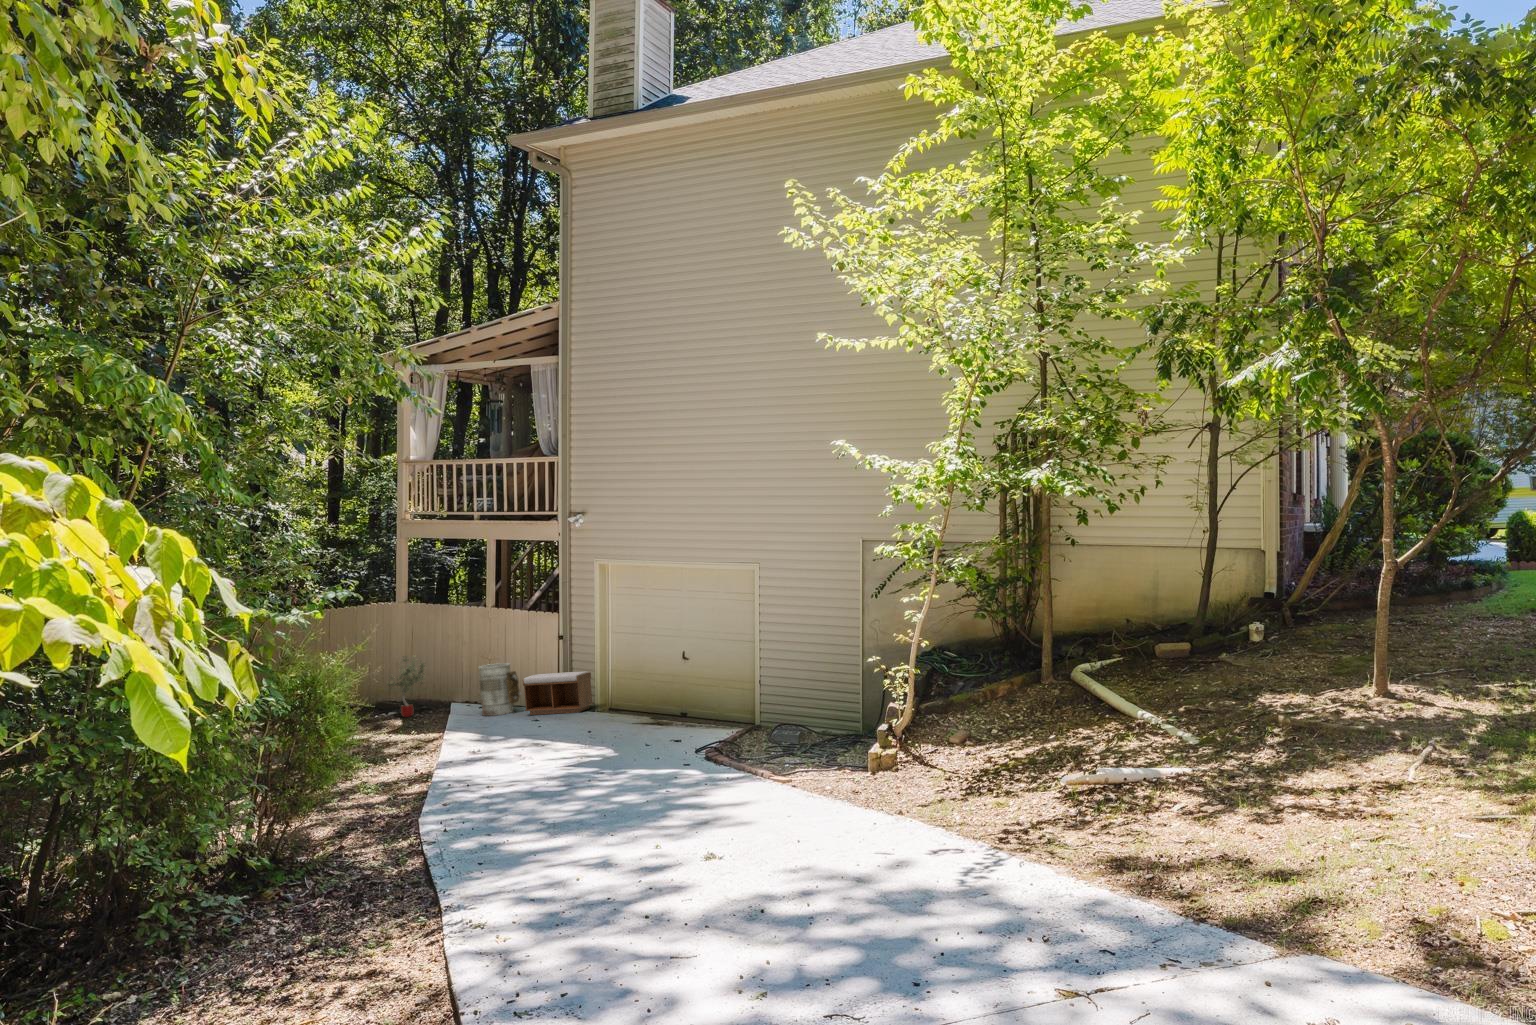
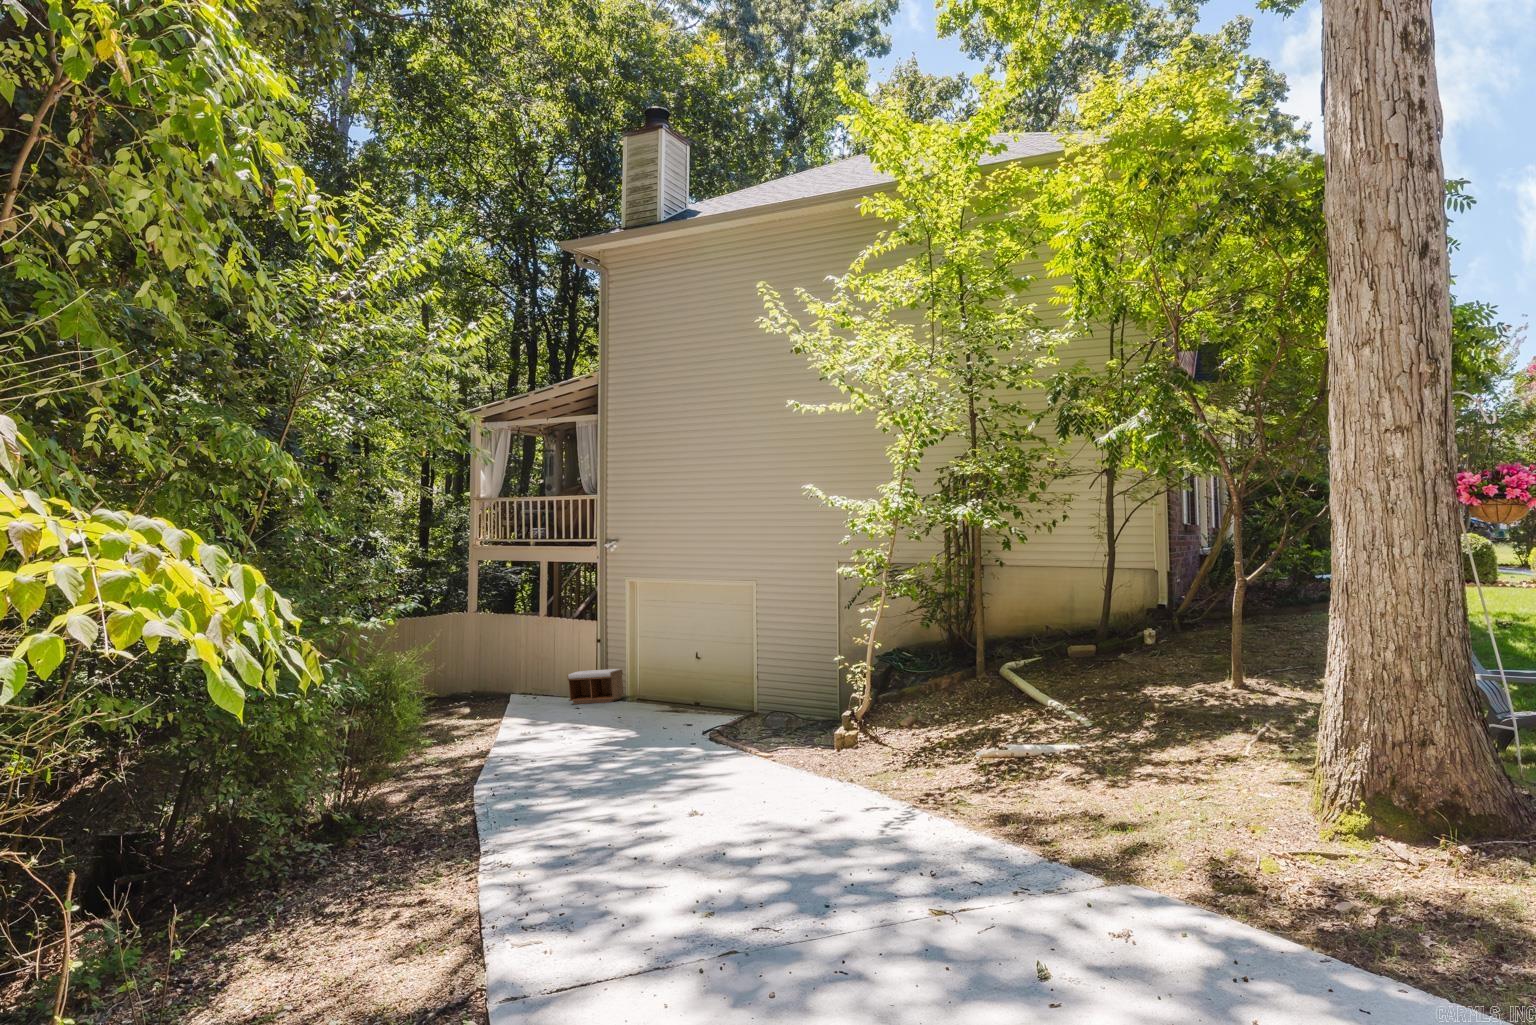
potted tree: present [387,656,425,717] -> none [459,655,493,706]
trash can: present [479,663,521,716] -> none [532,662,567,705]

